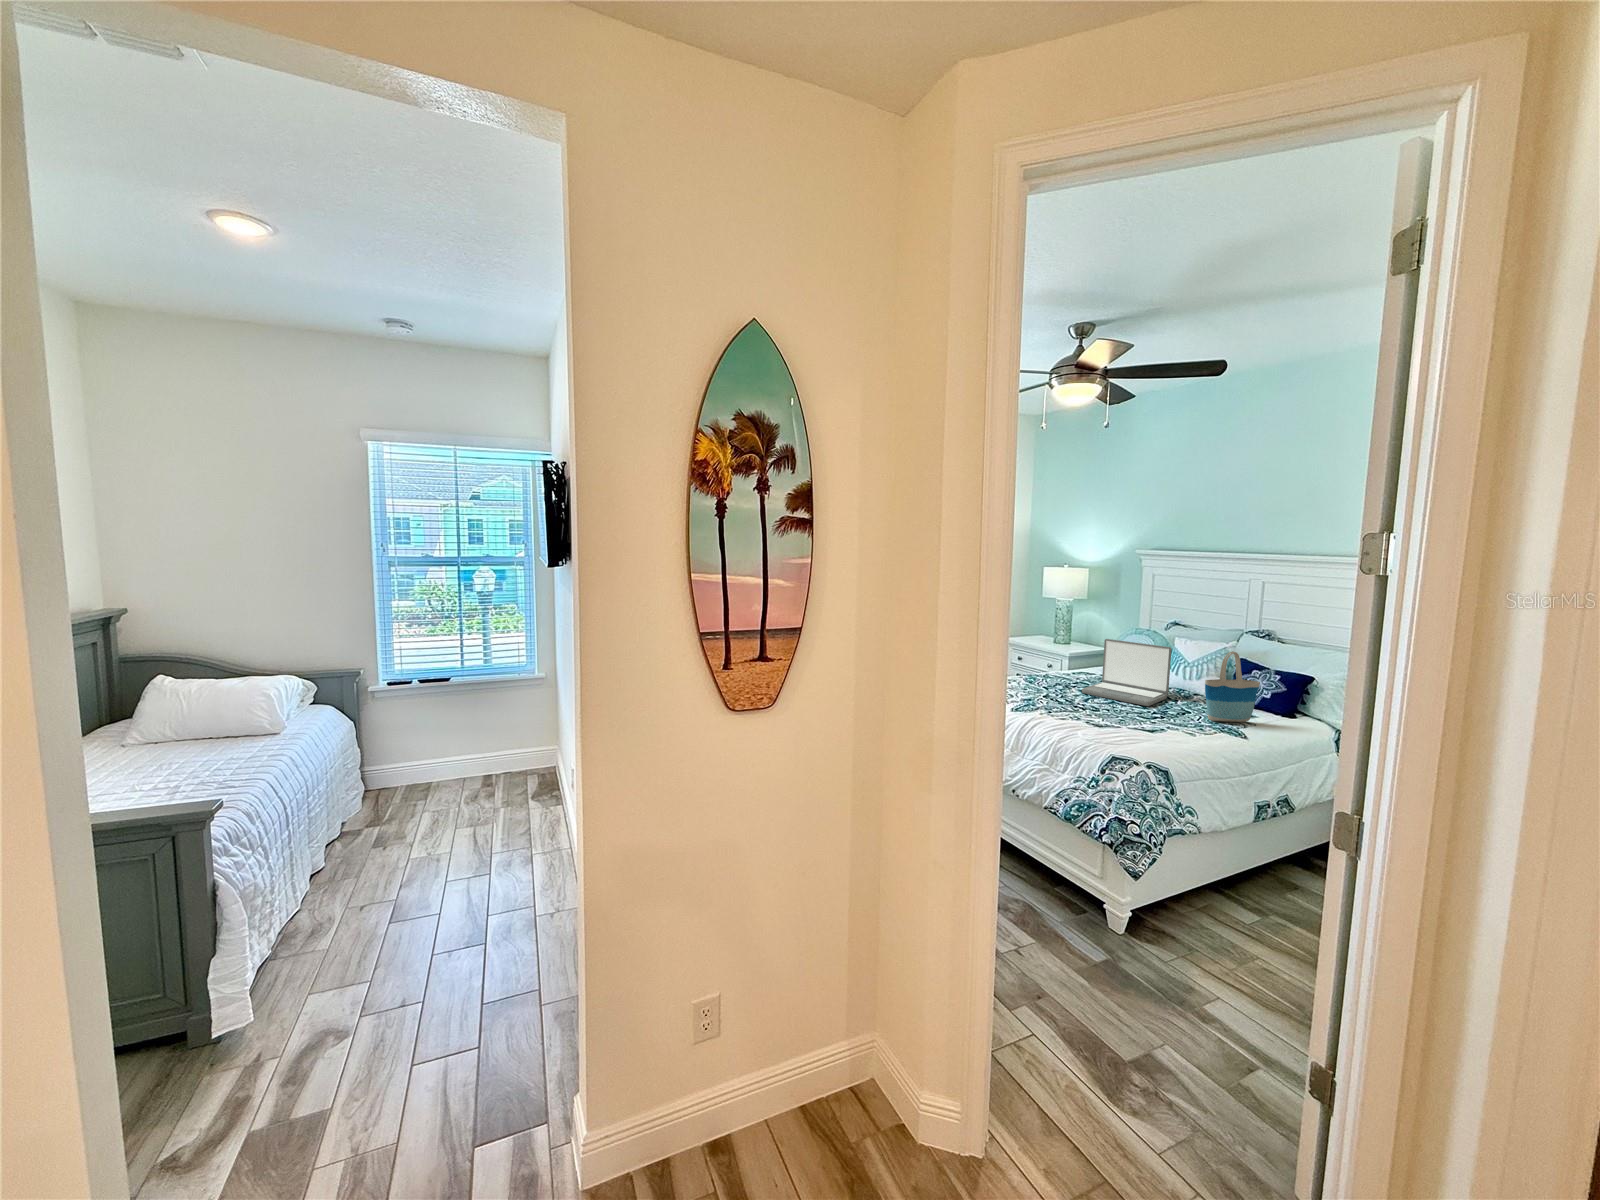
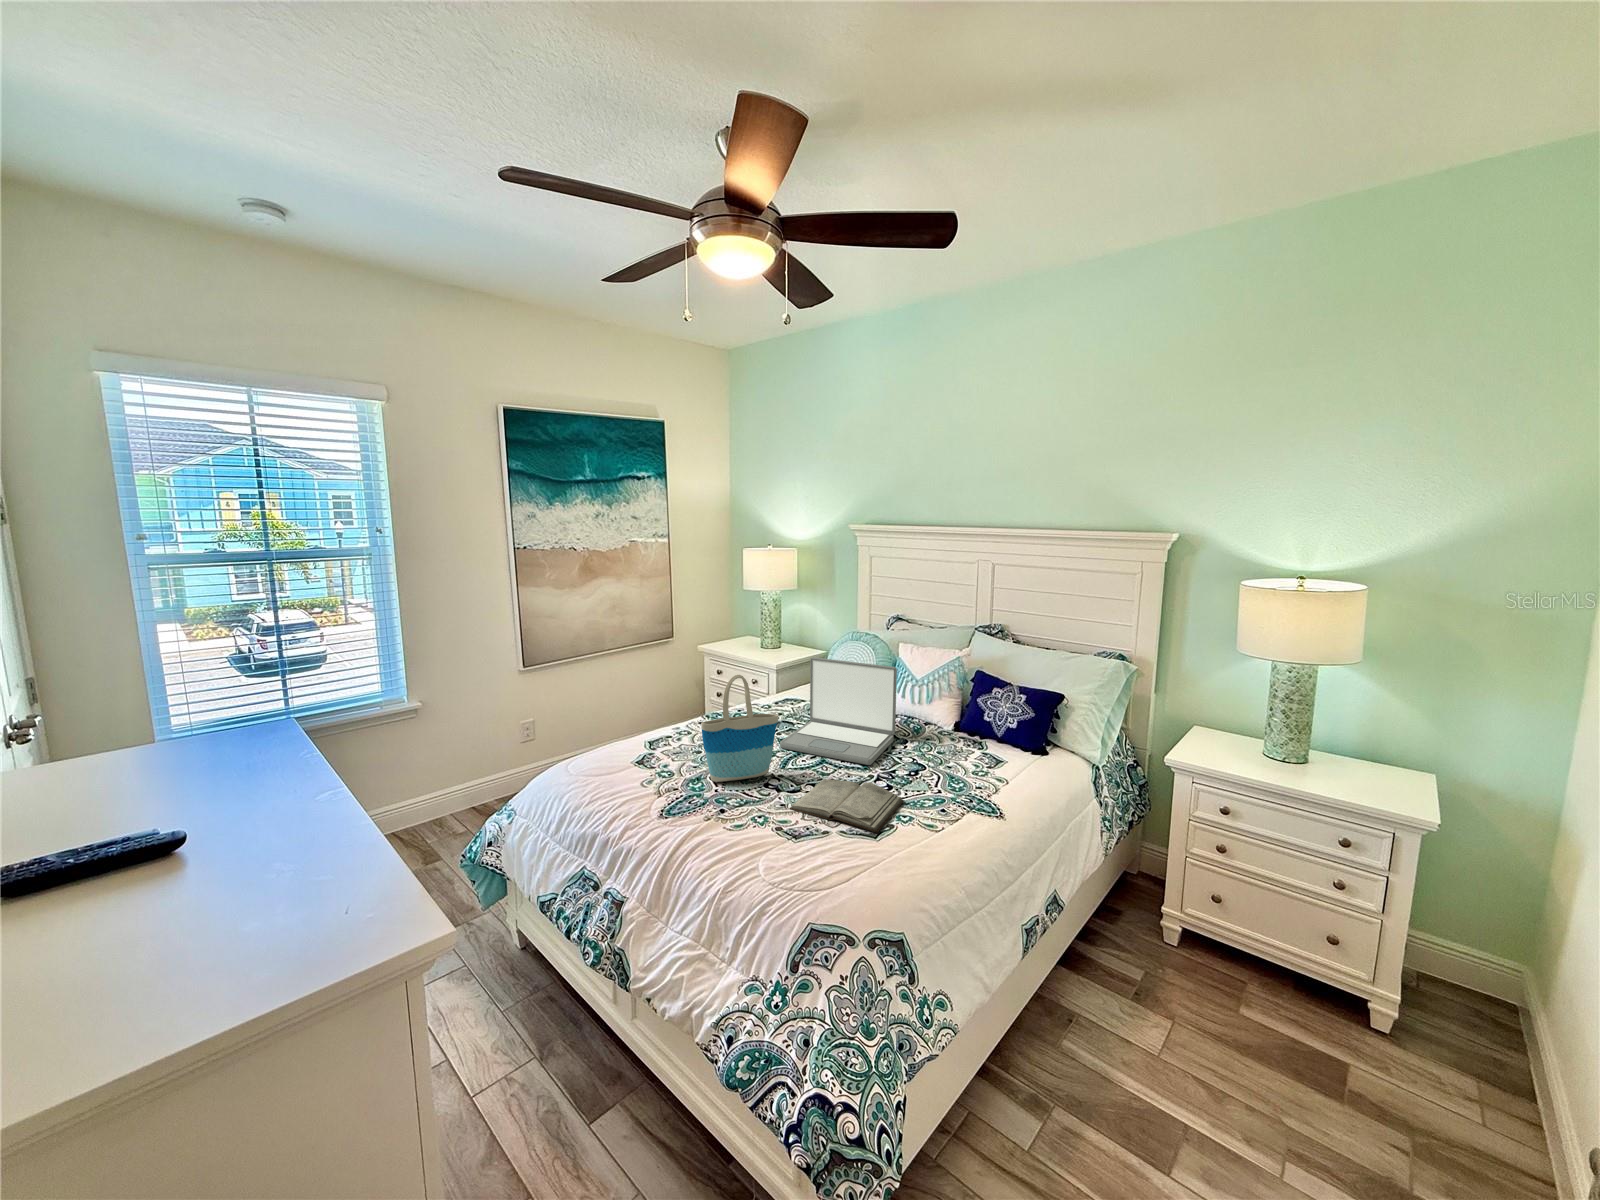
tote bag: present [1205,651,1260,722] -> present [701,675,778,782]
diary: none [1093,708,1173,731] -> present [790,779,904,833]

